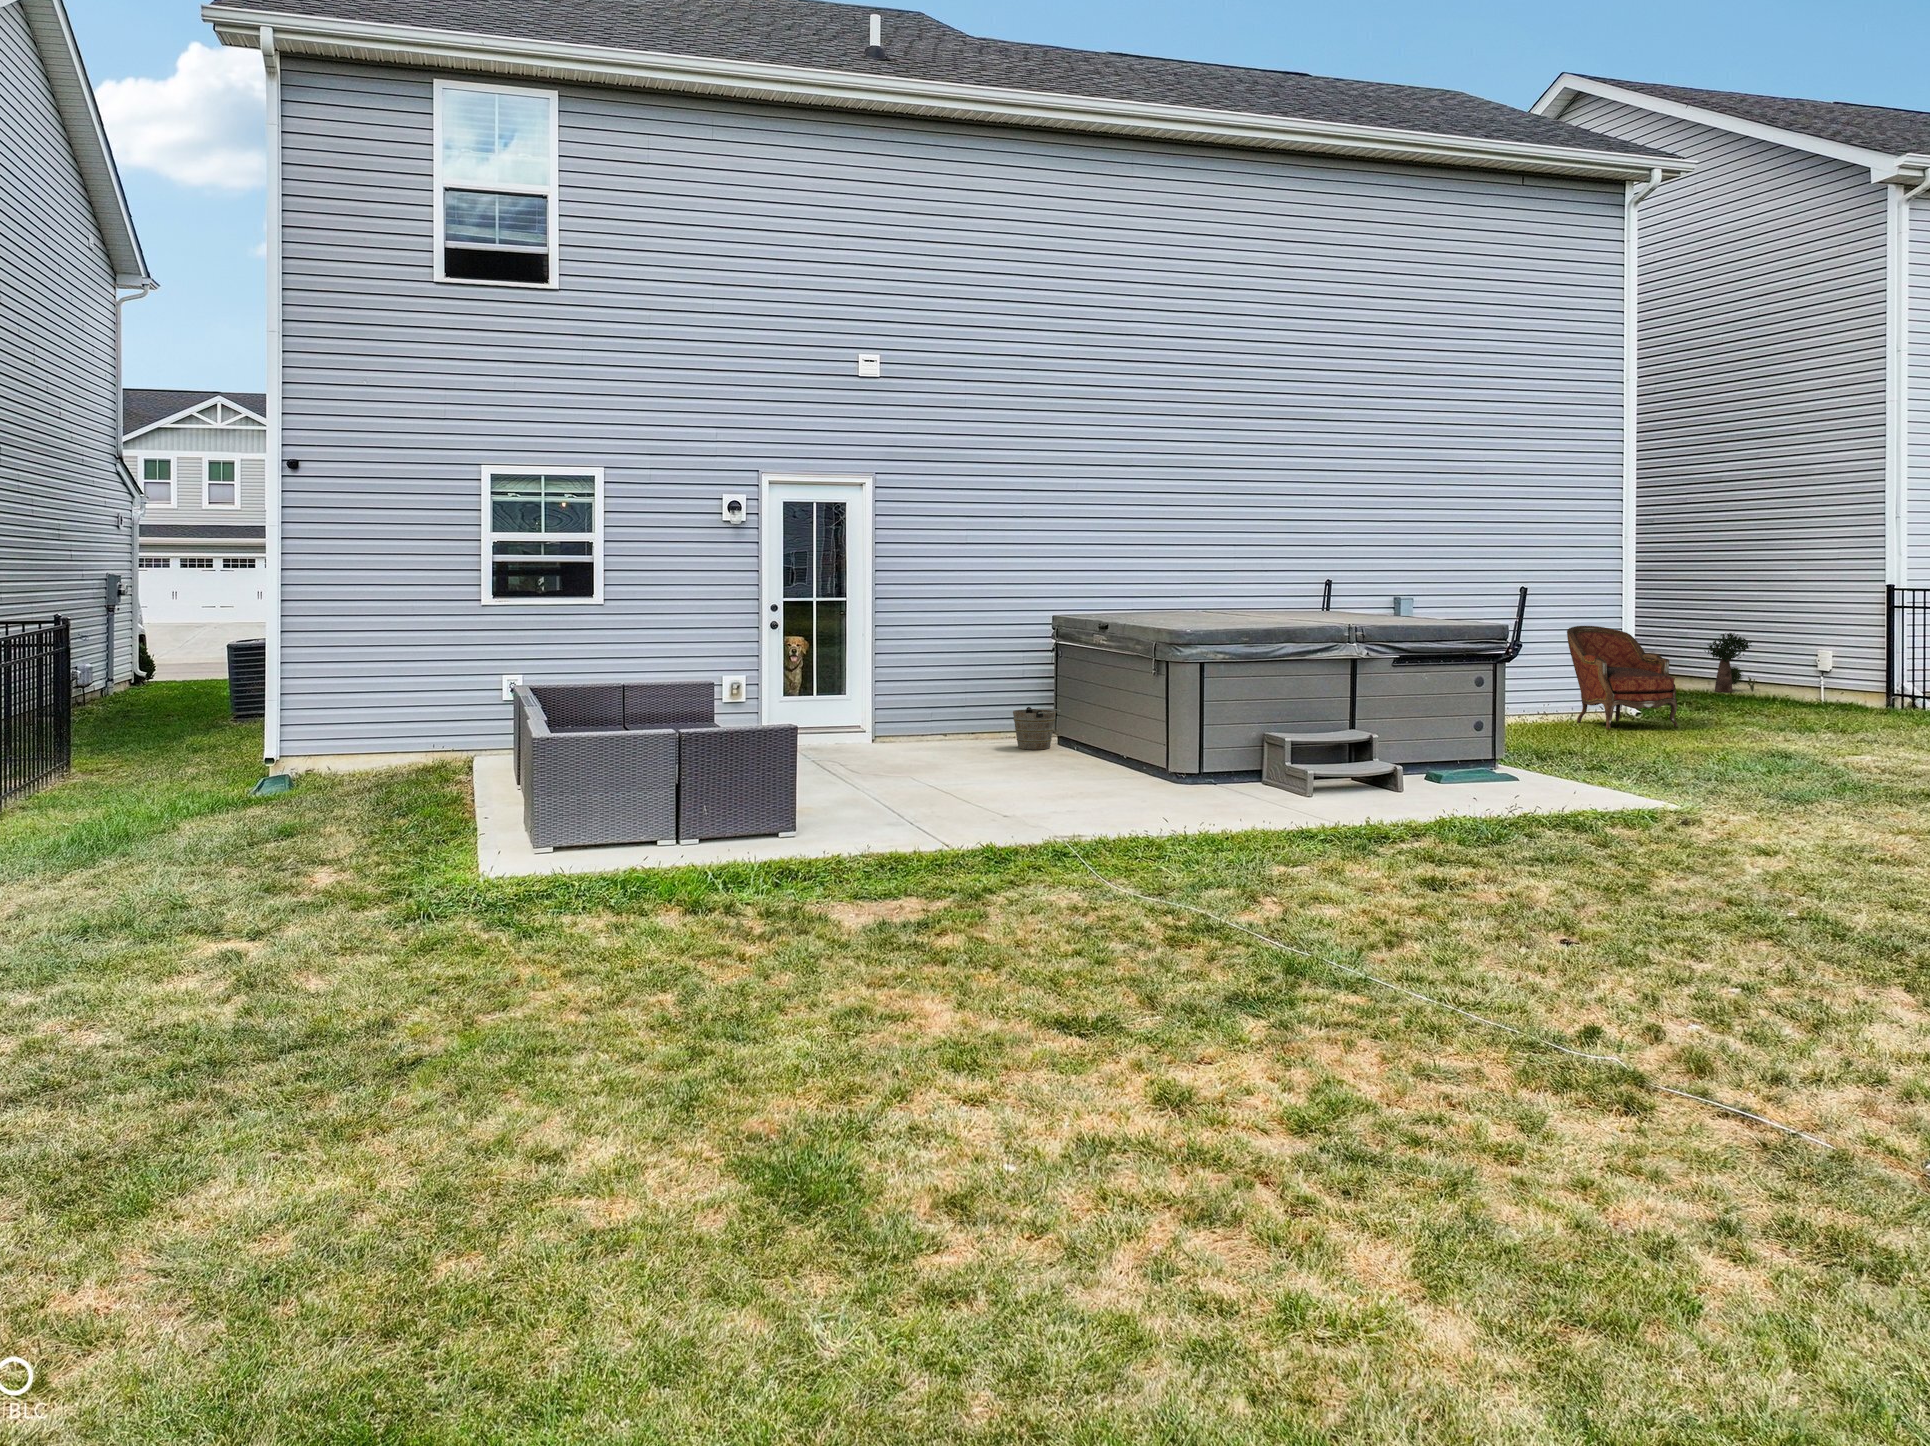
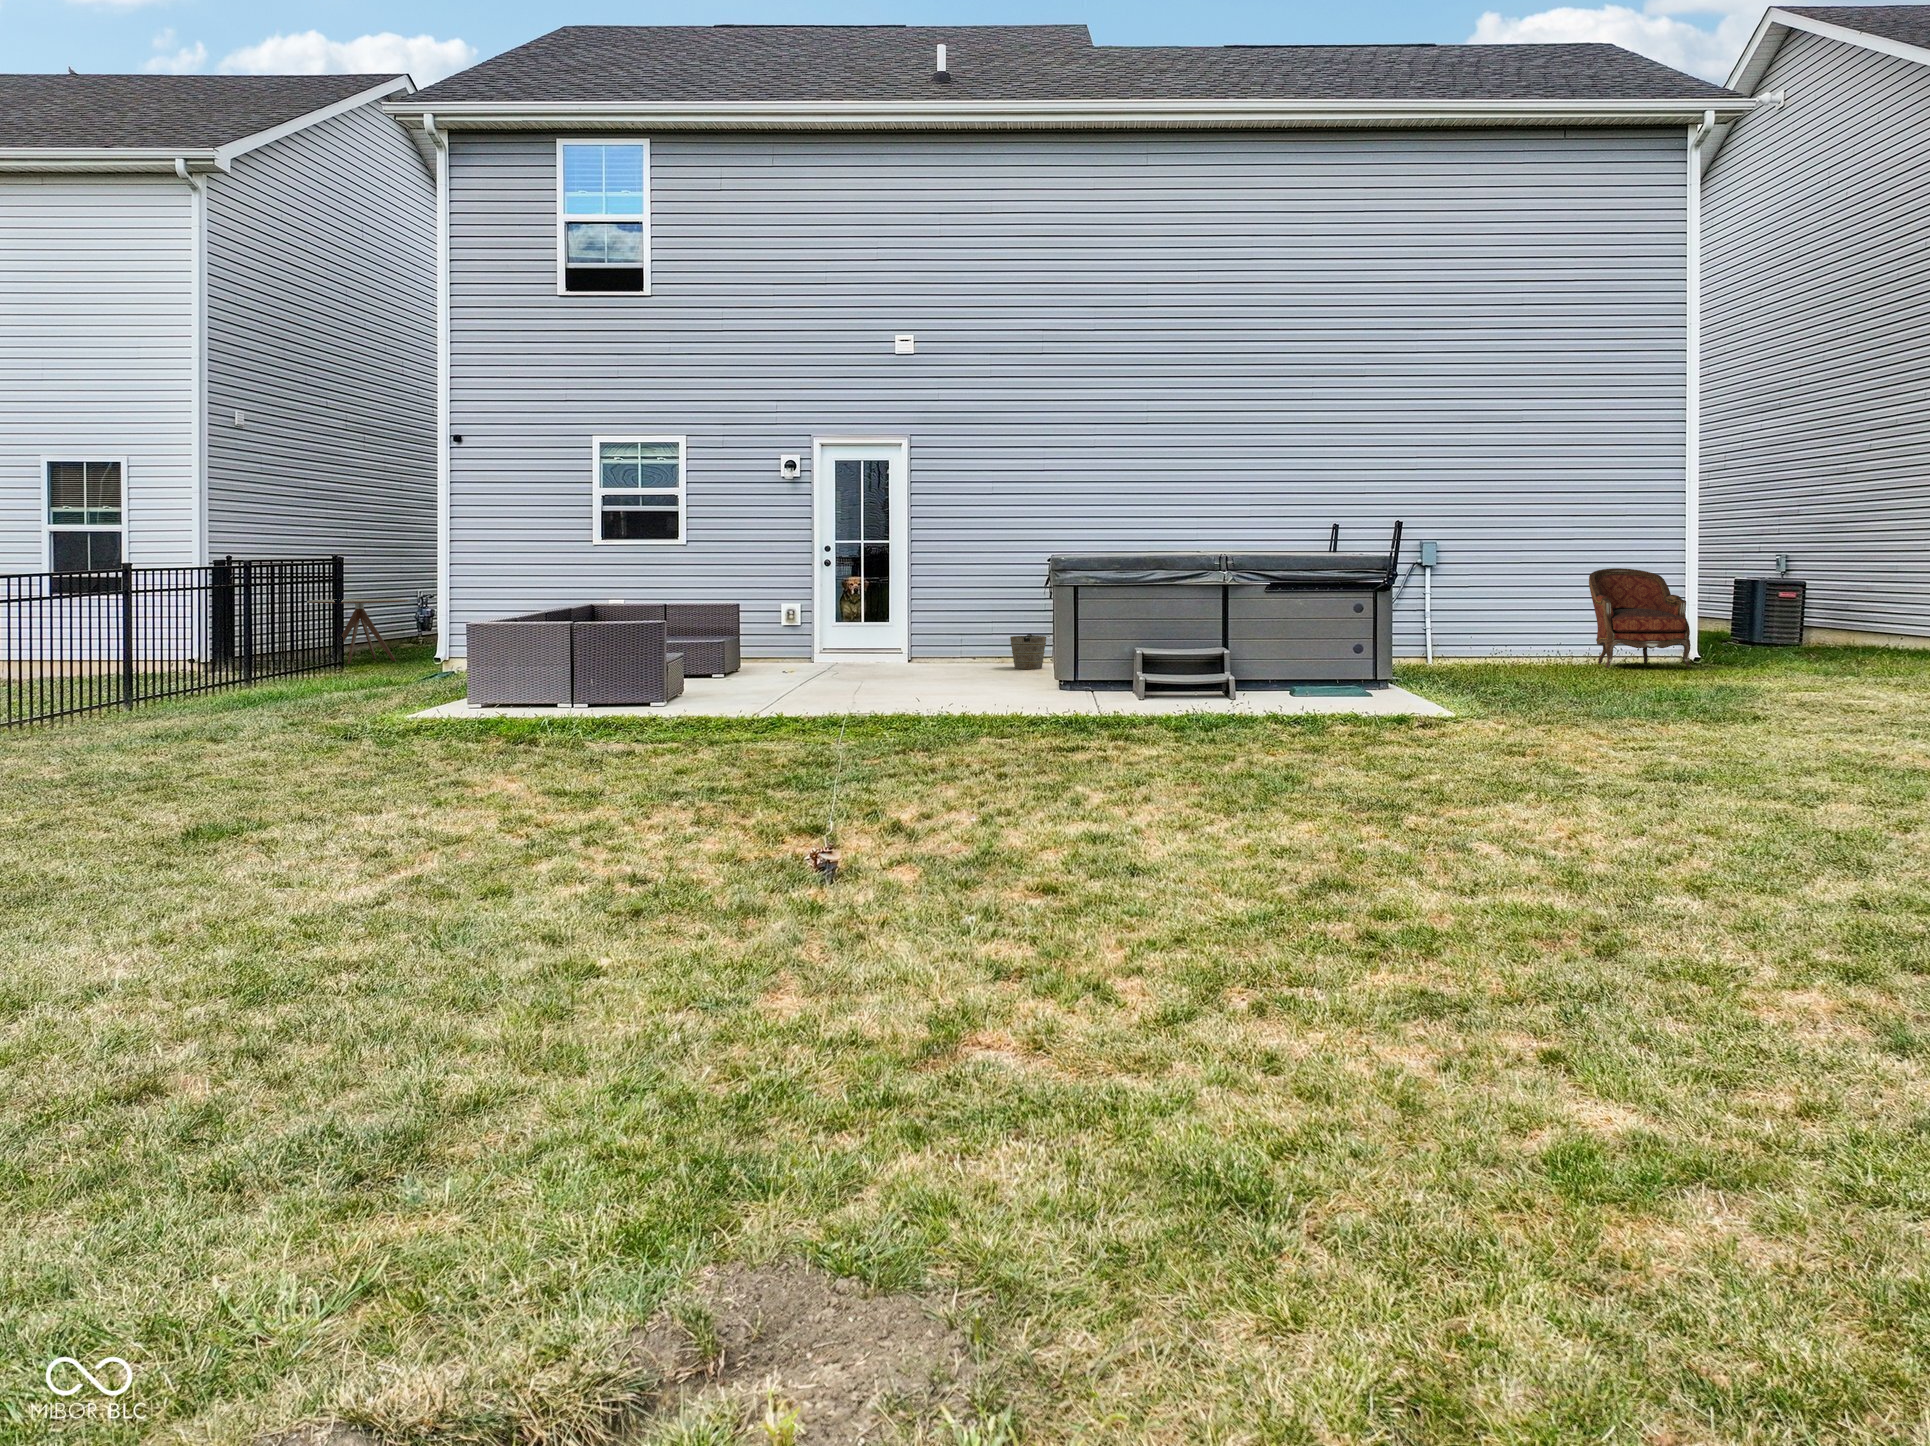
potted plant: present [1705,633,1757,692] -> none [1848,582,1905,645]
round table: none [33,675,181,769] -> present [307,599,410,664]

